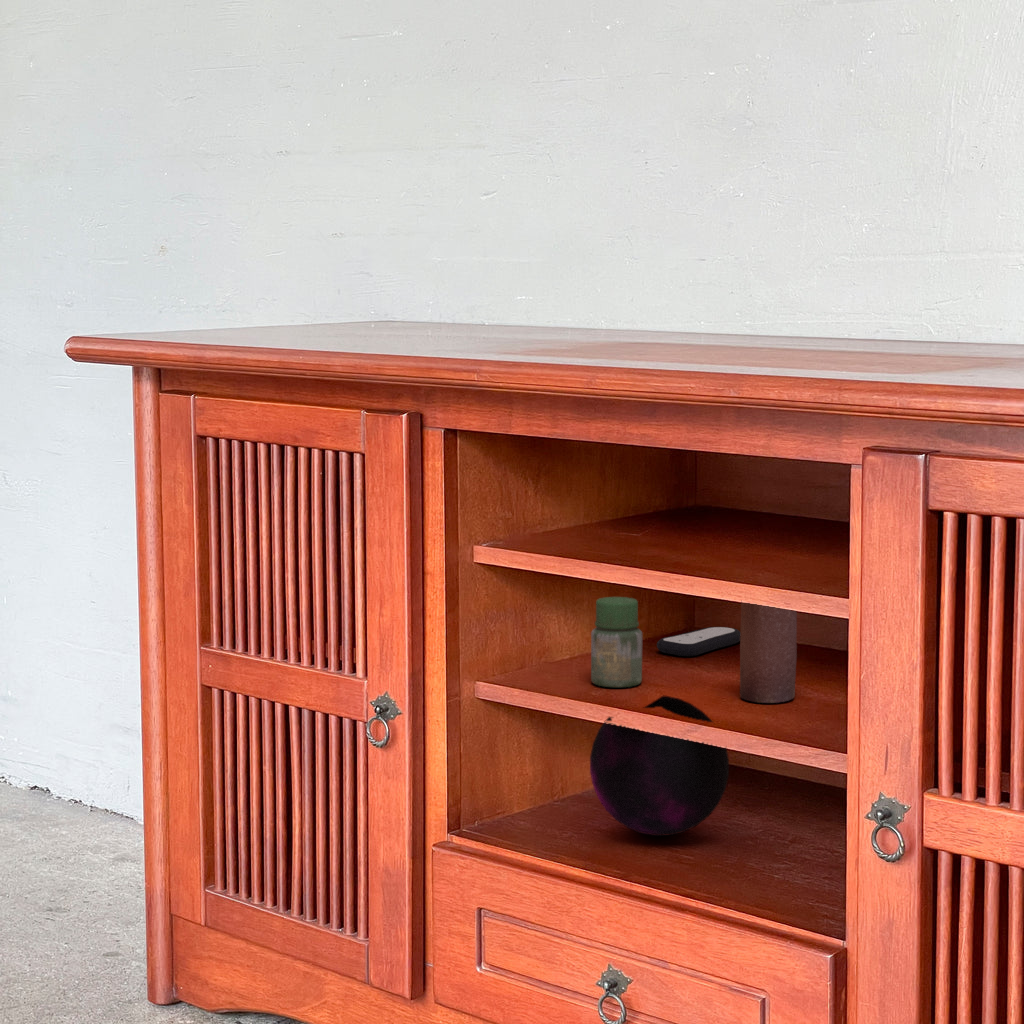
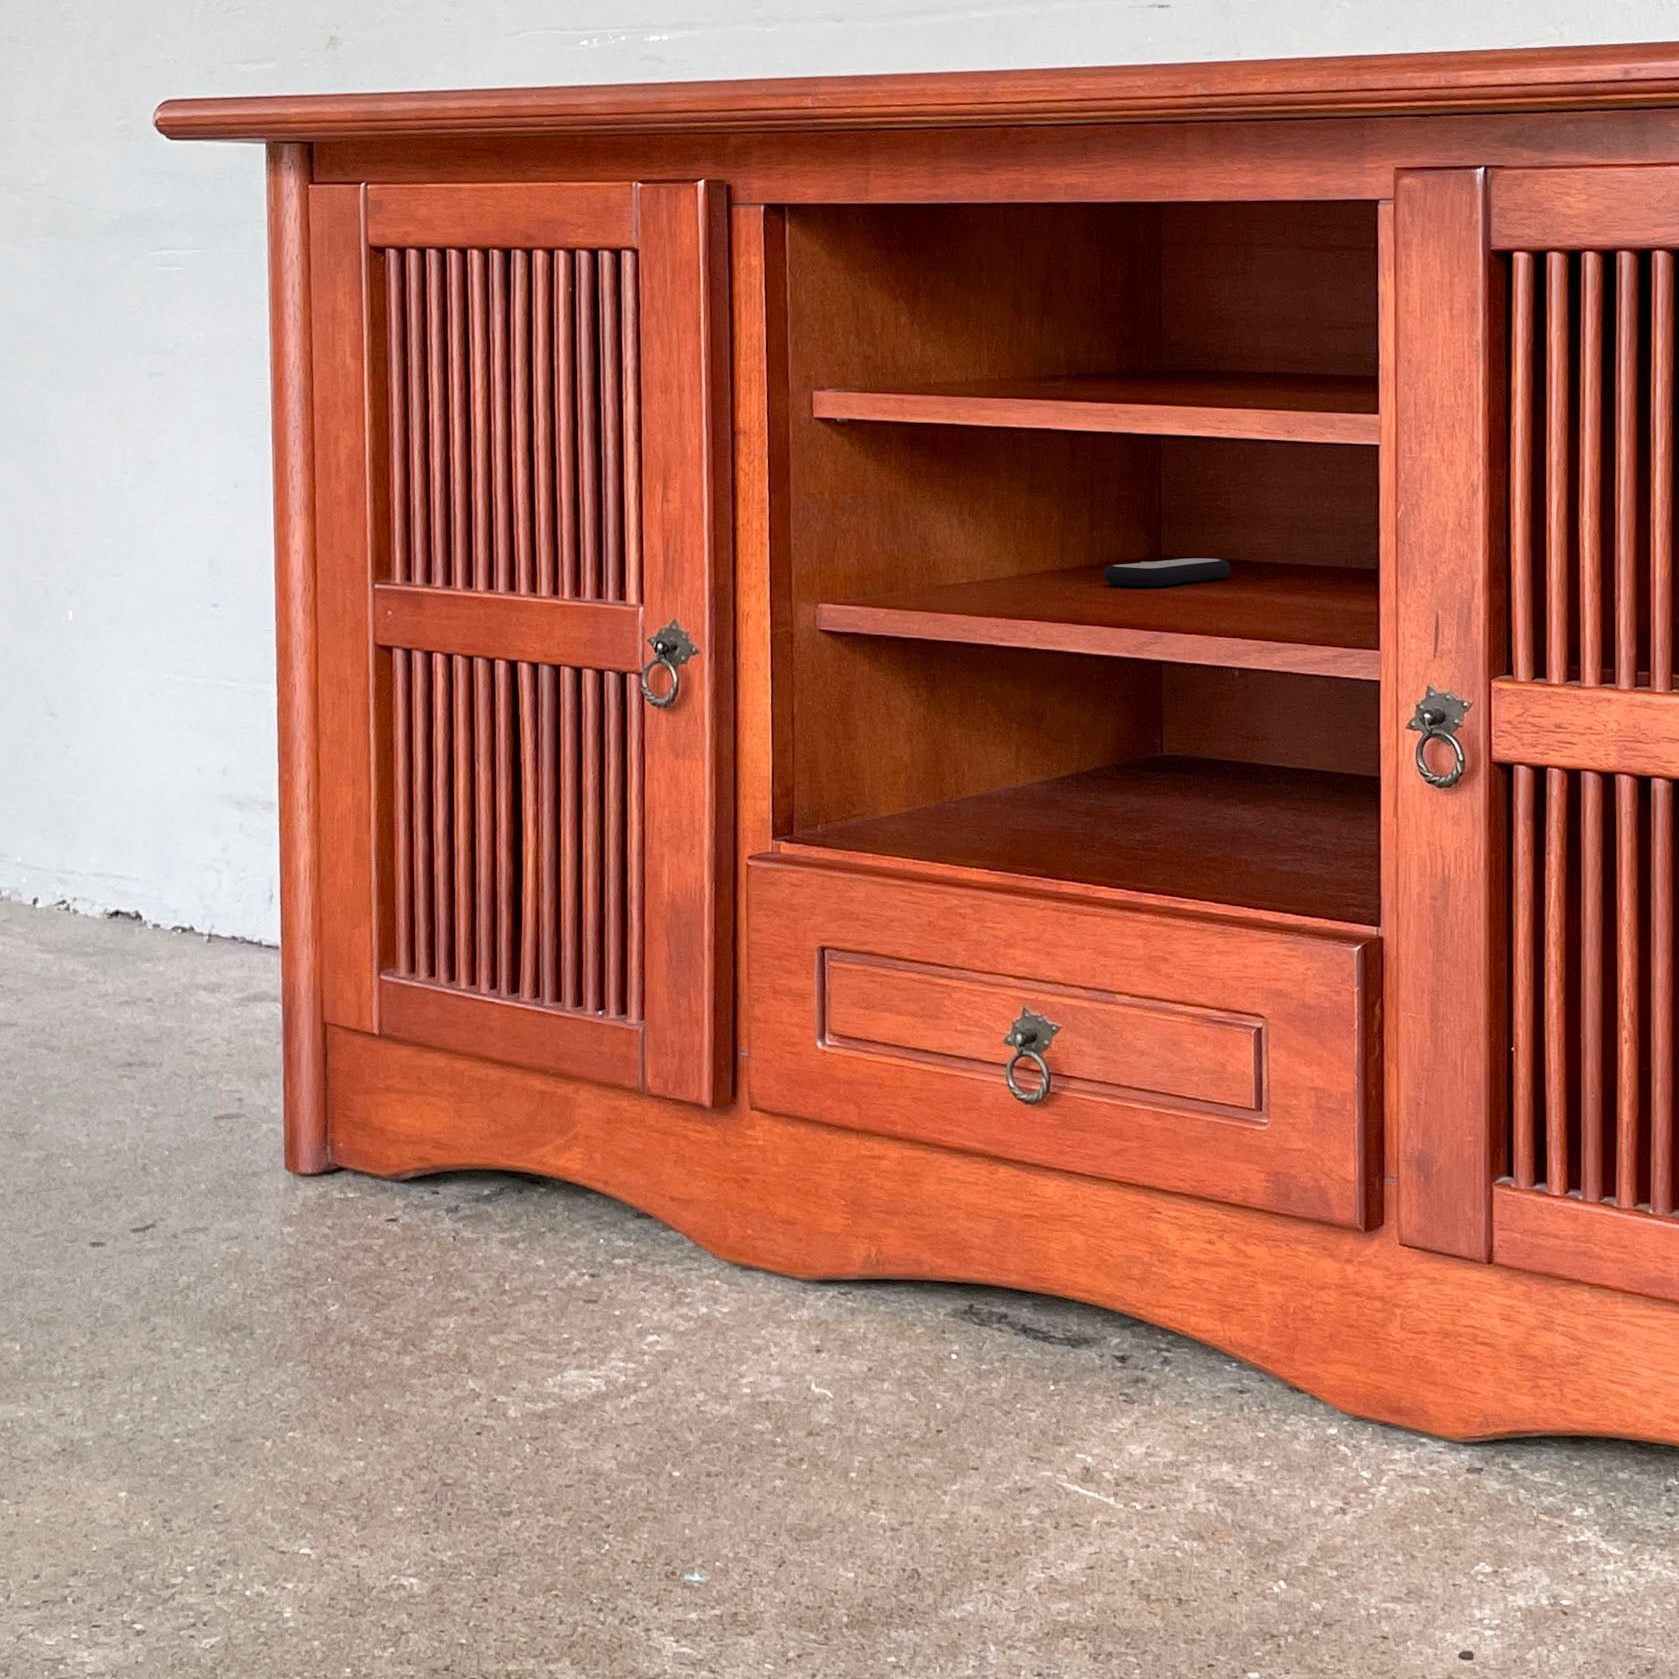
jar: present [591,597,642,687] -> none [999,477,1078,607]
candle: present [740,603,797,703] -> none [1223,446,1306,614]
decorative orb: present [590,696,729,836] -> none [999,626,1209,836]

